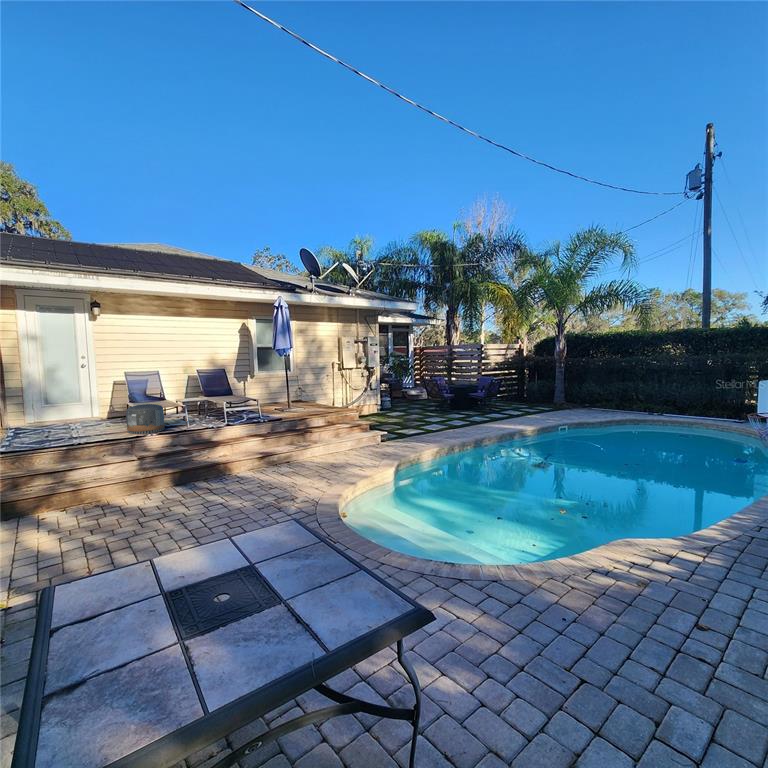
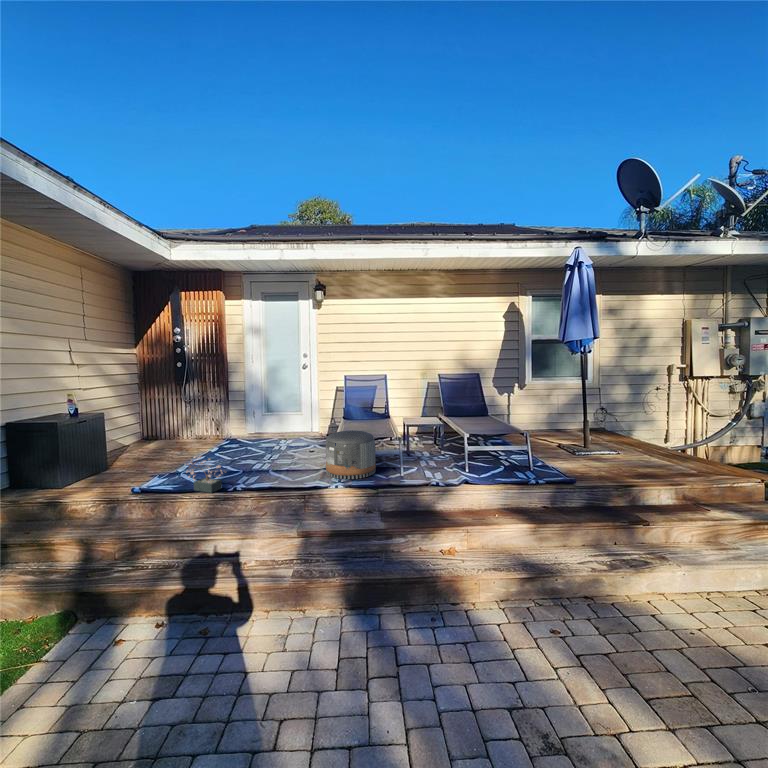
decorative plant: none [18,426,55,450] -> present [187,456,223,493]

